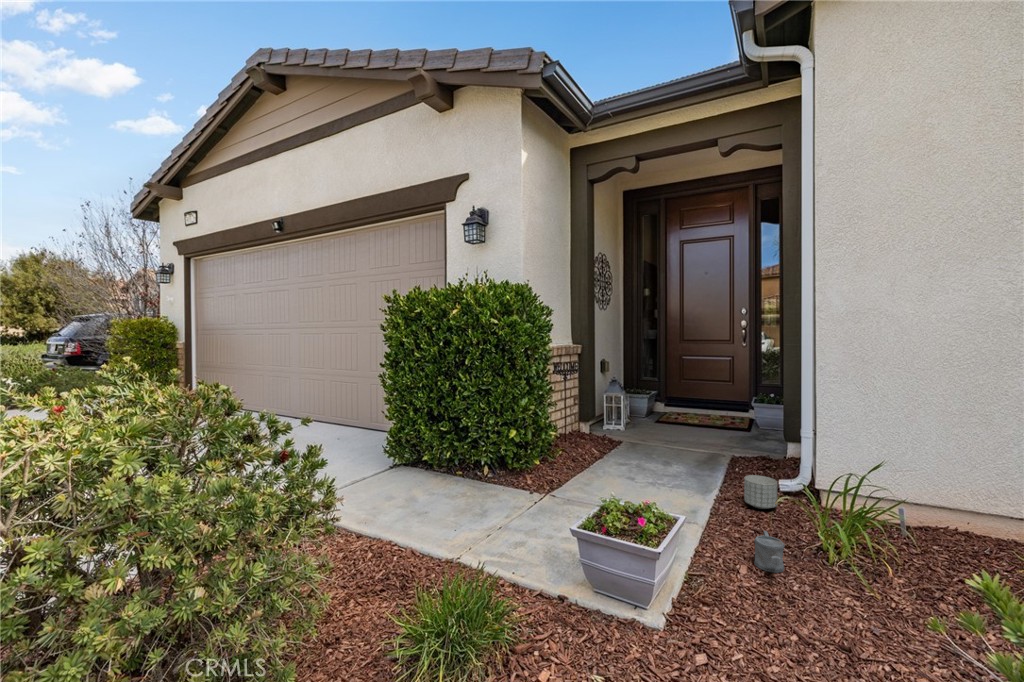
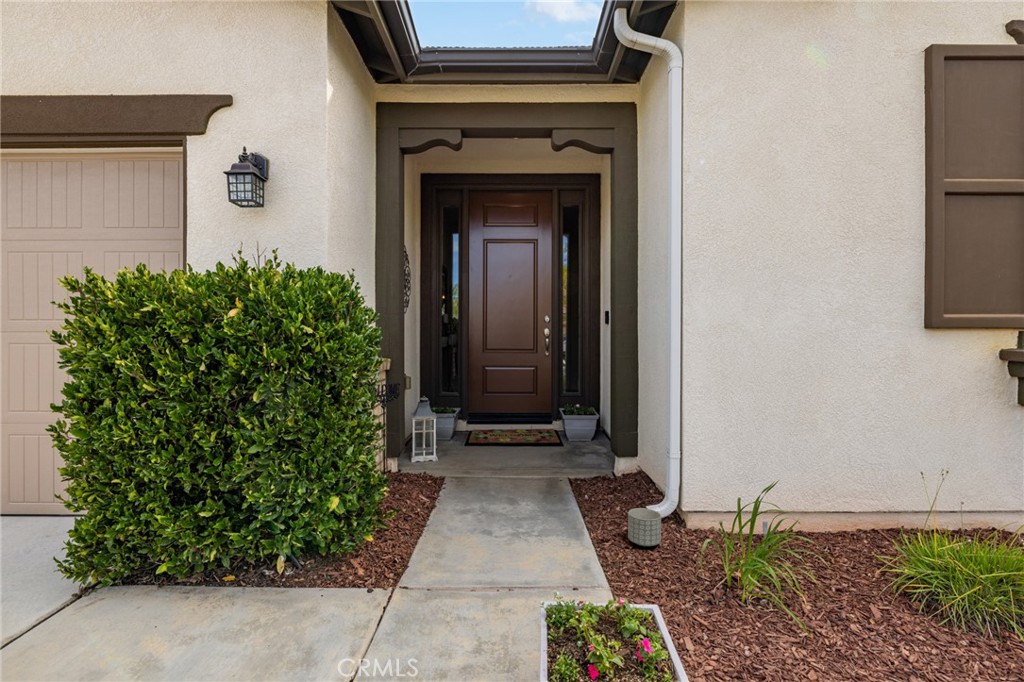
watering can: present [754,531,784,573] -> none [694,584,749,636]

